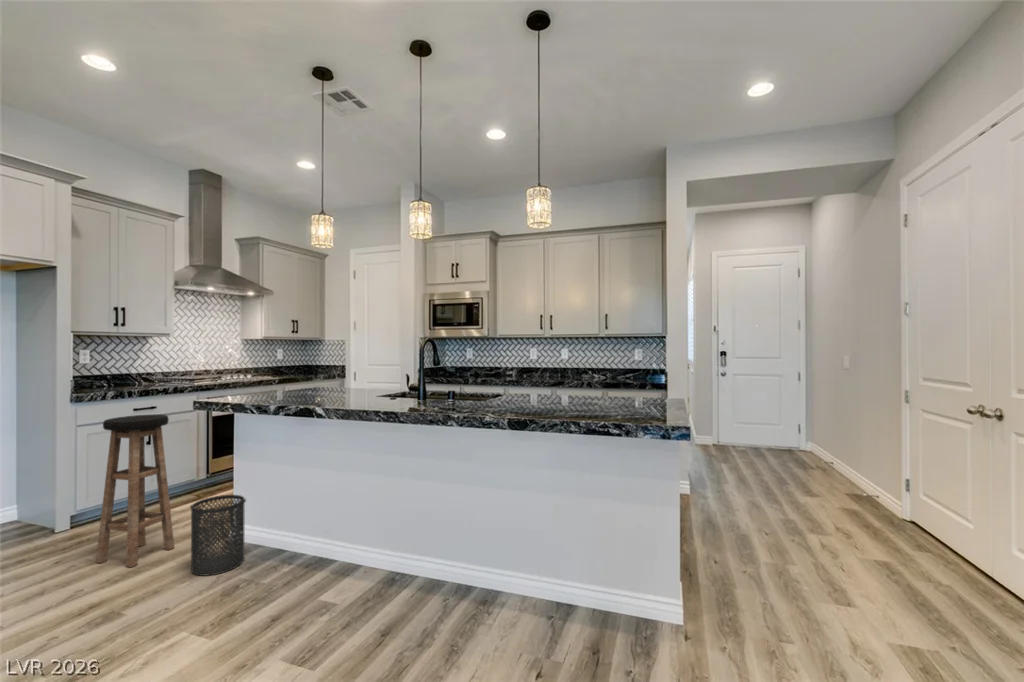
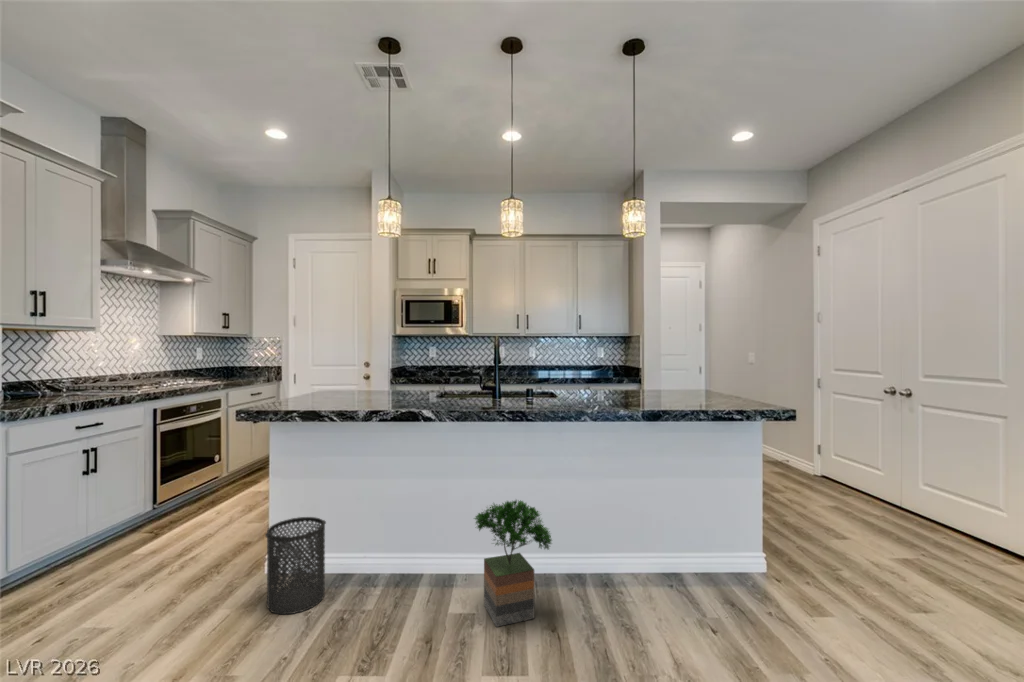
bar stool: present [96,415,174,567] -> none [117,430,210,627]
potted tree: none [323,499,396,622] -> present [475,500,552,627]

